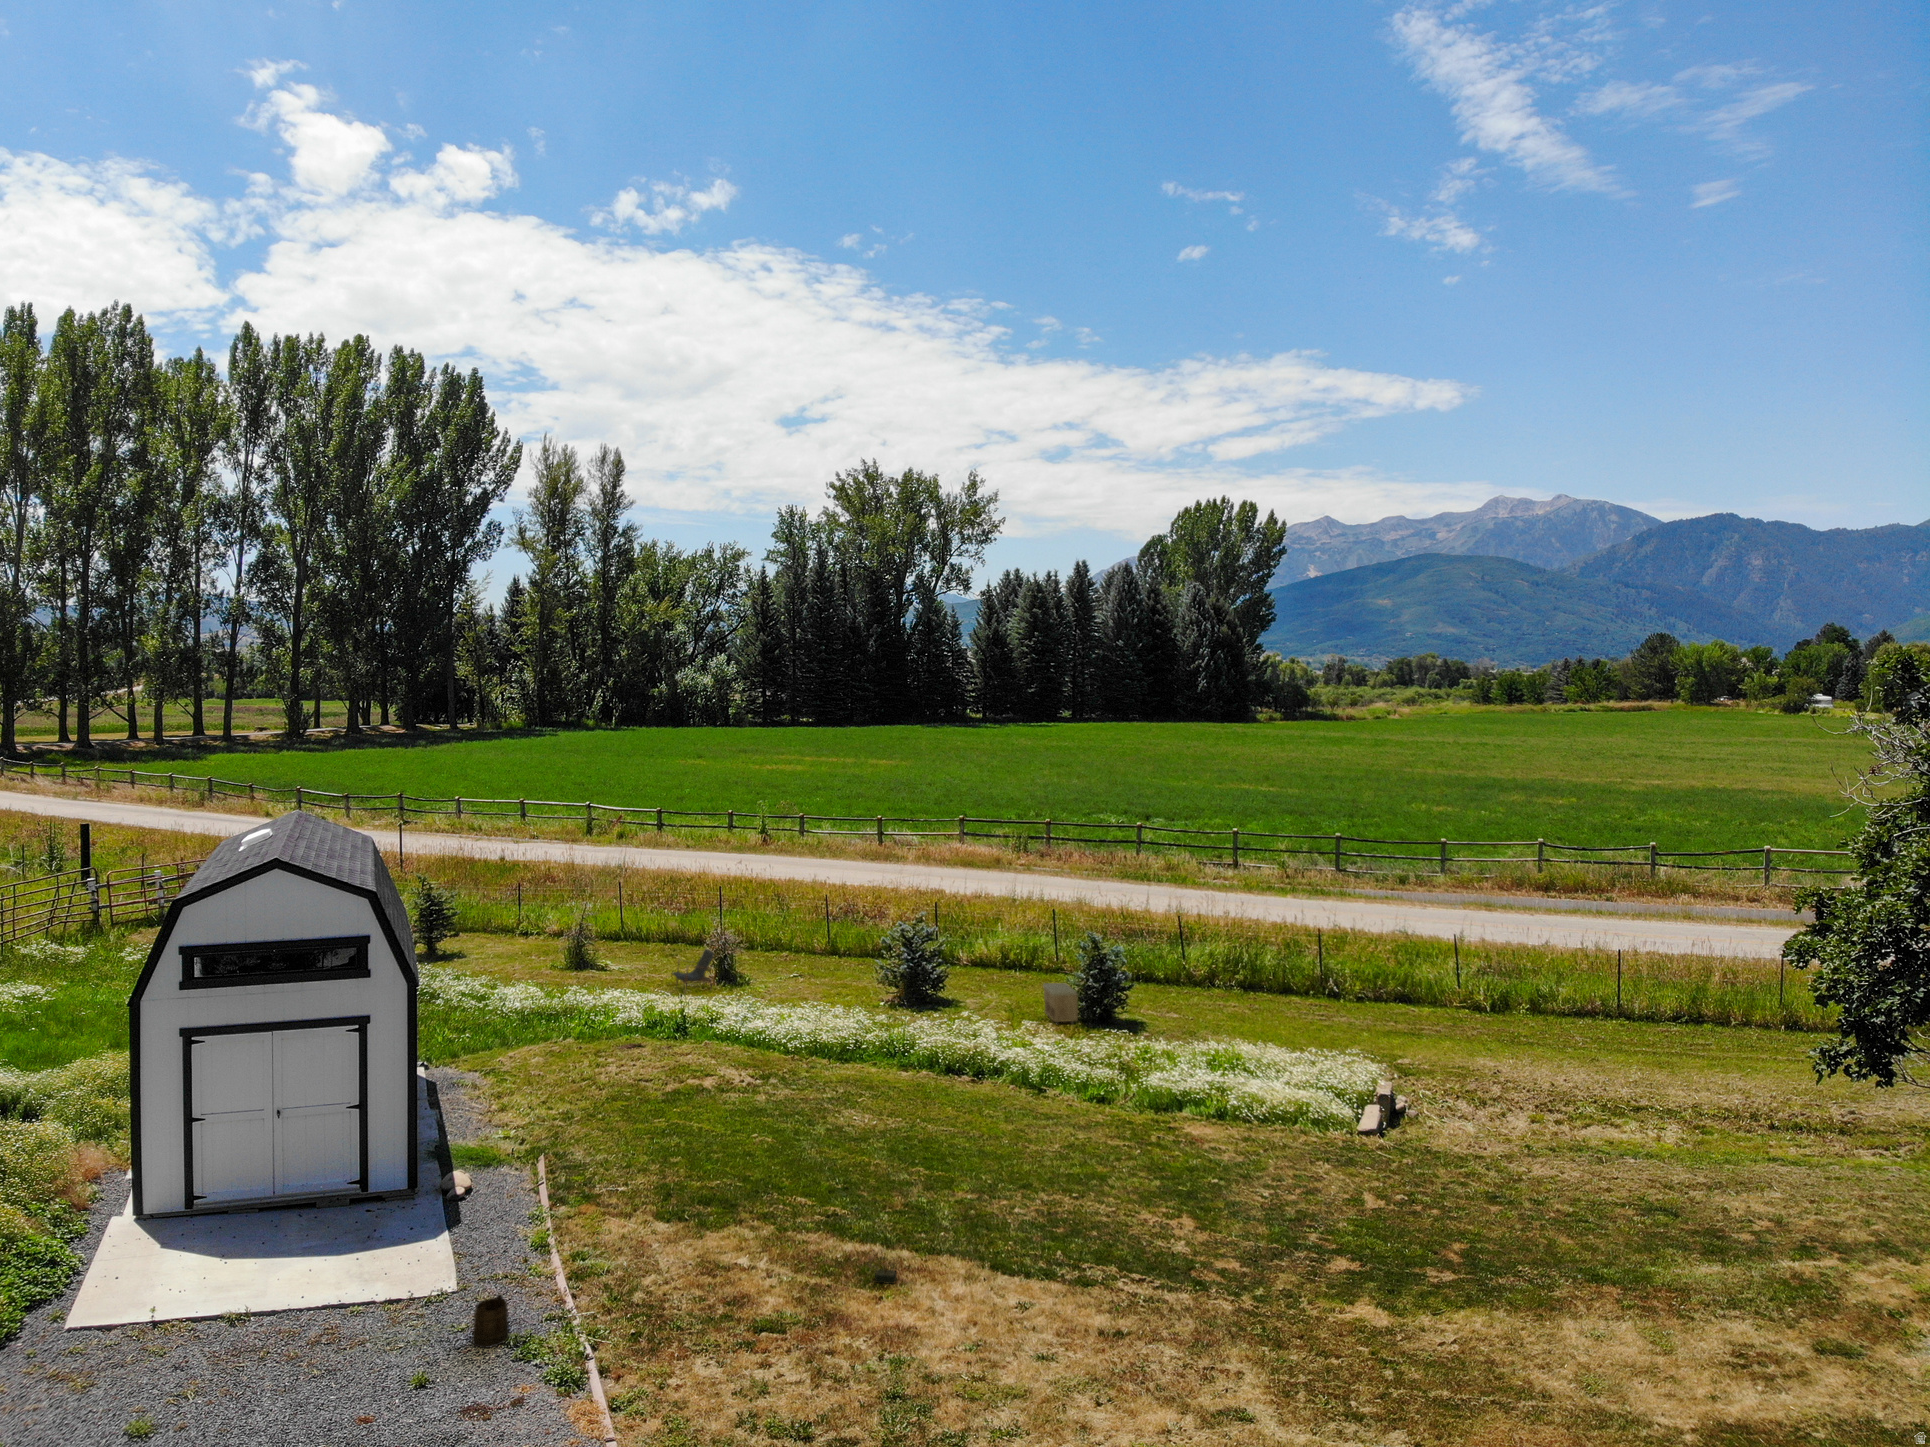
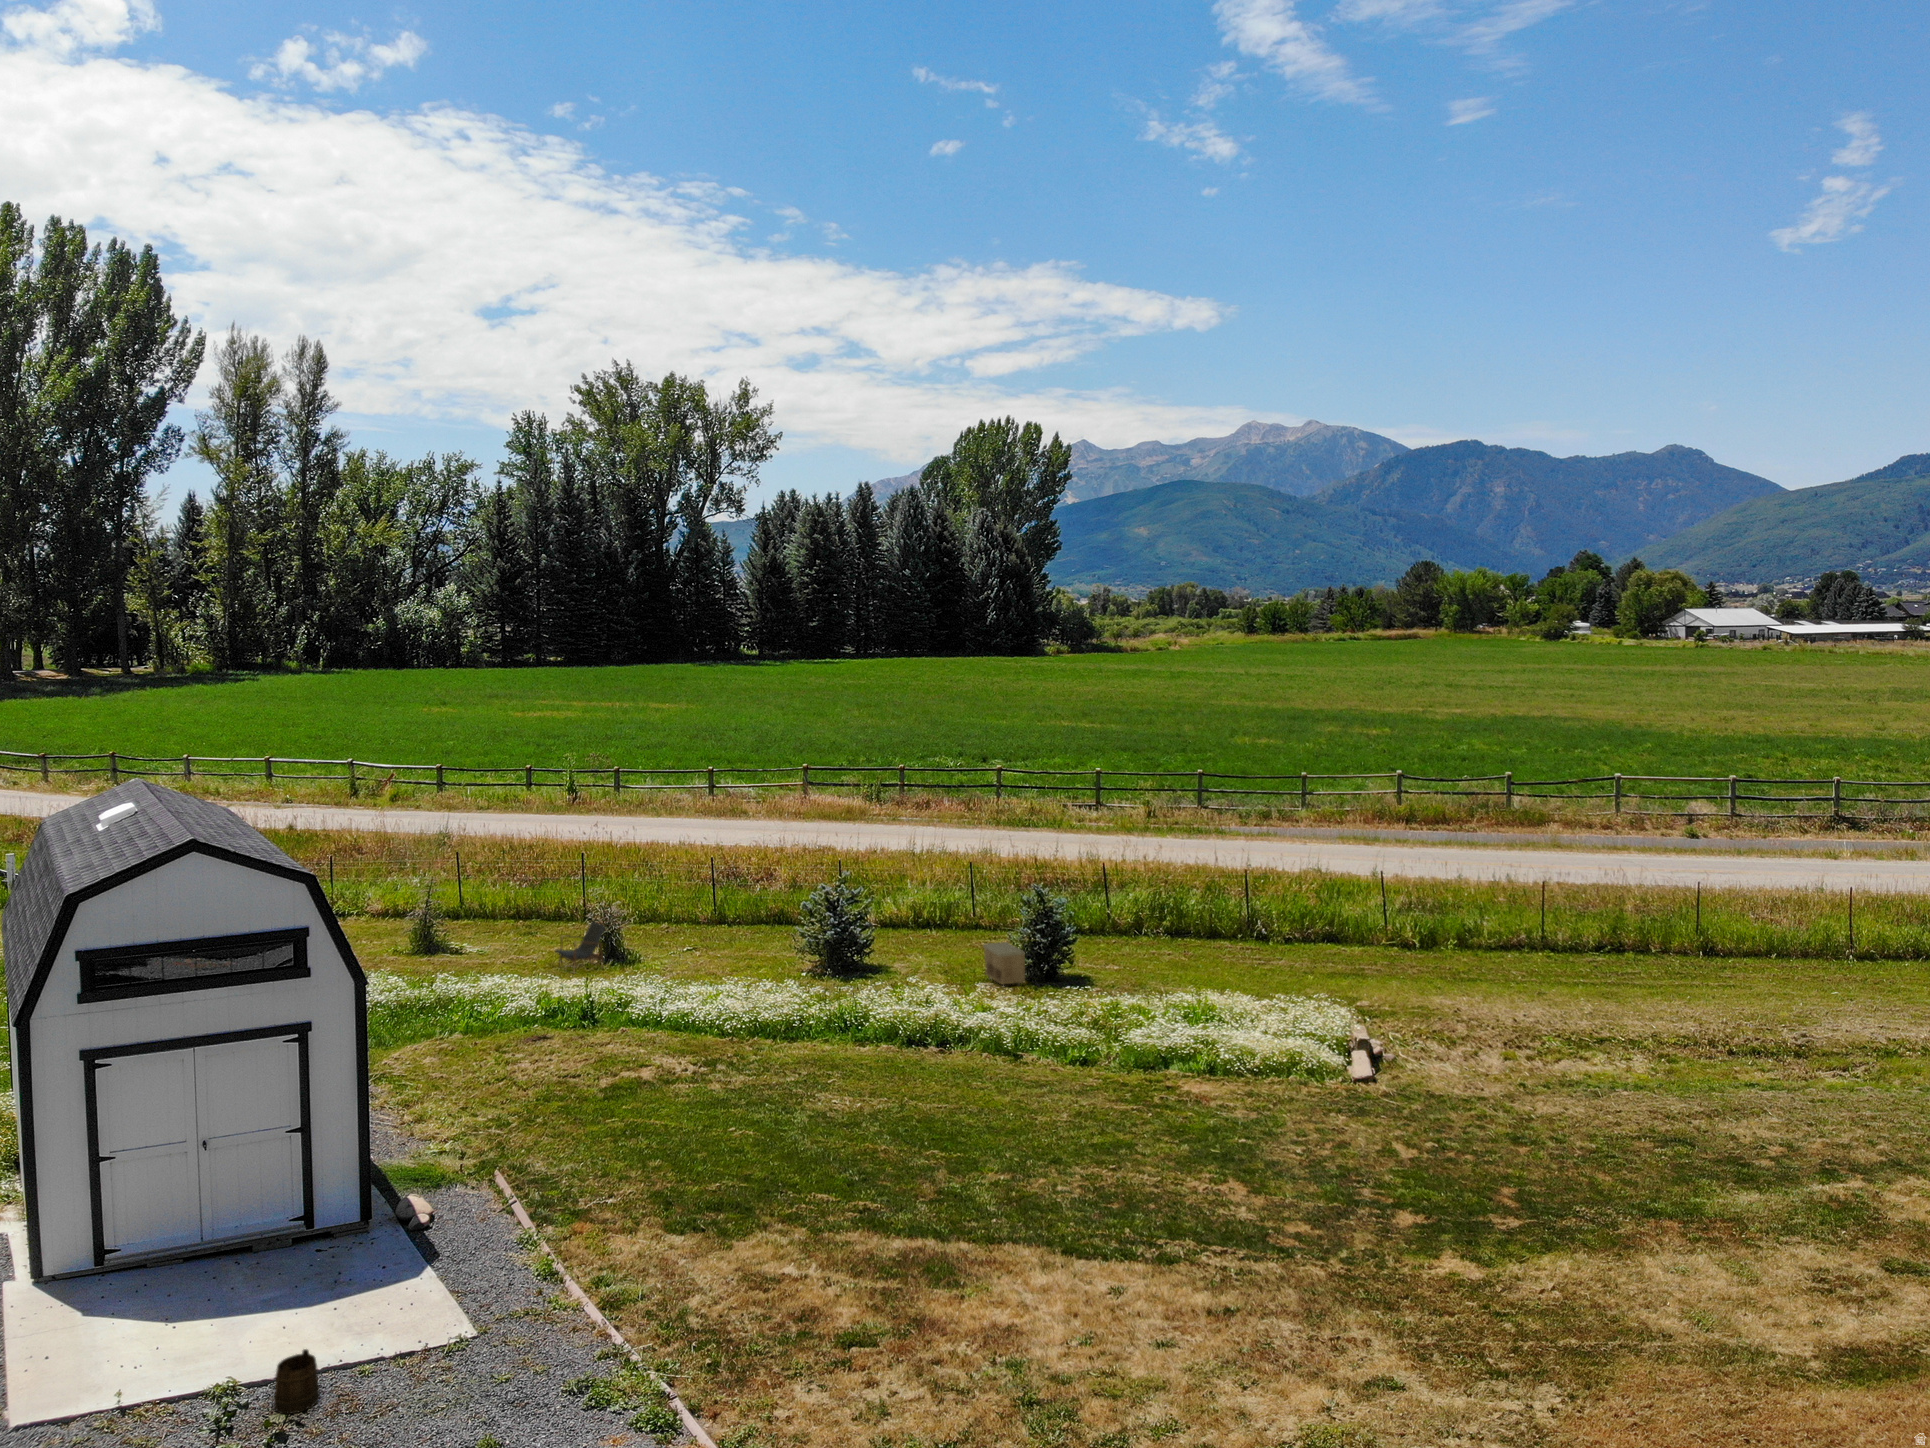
decorative plant: present [869,1250,900,1284] -> none [940,1245,978,1282]
bucket: present [472,1294,509,1348] -> present [274,1349,320,1414]

